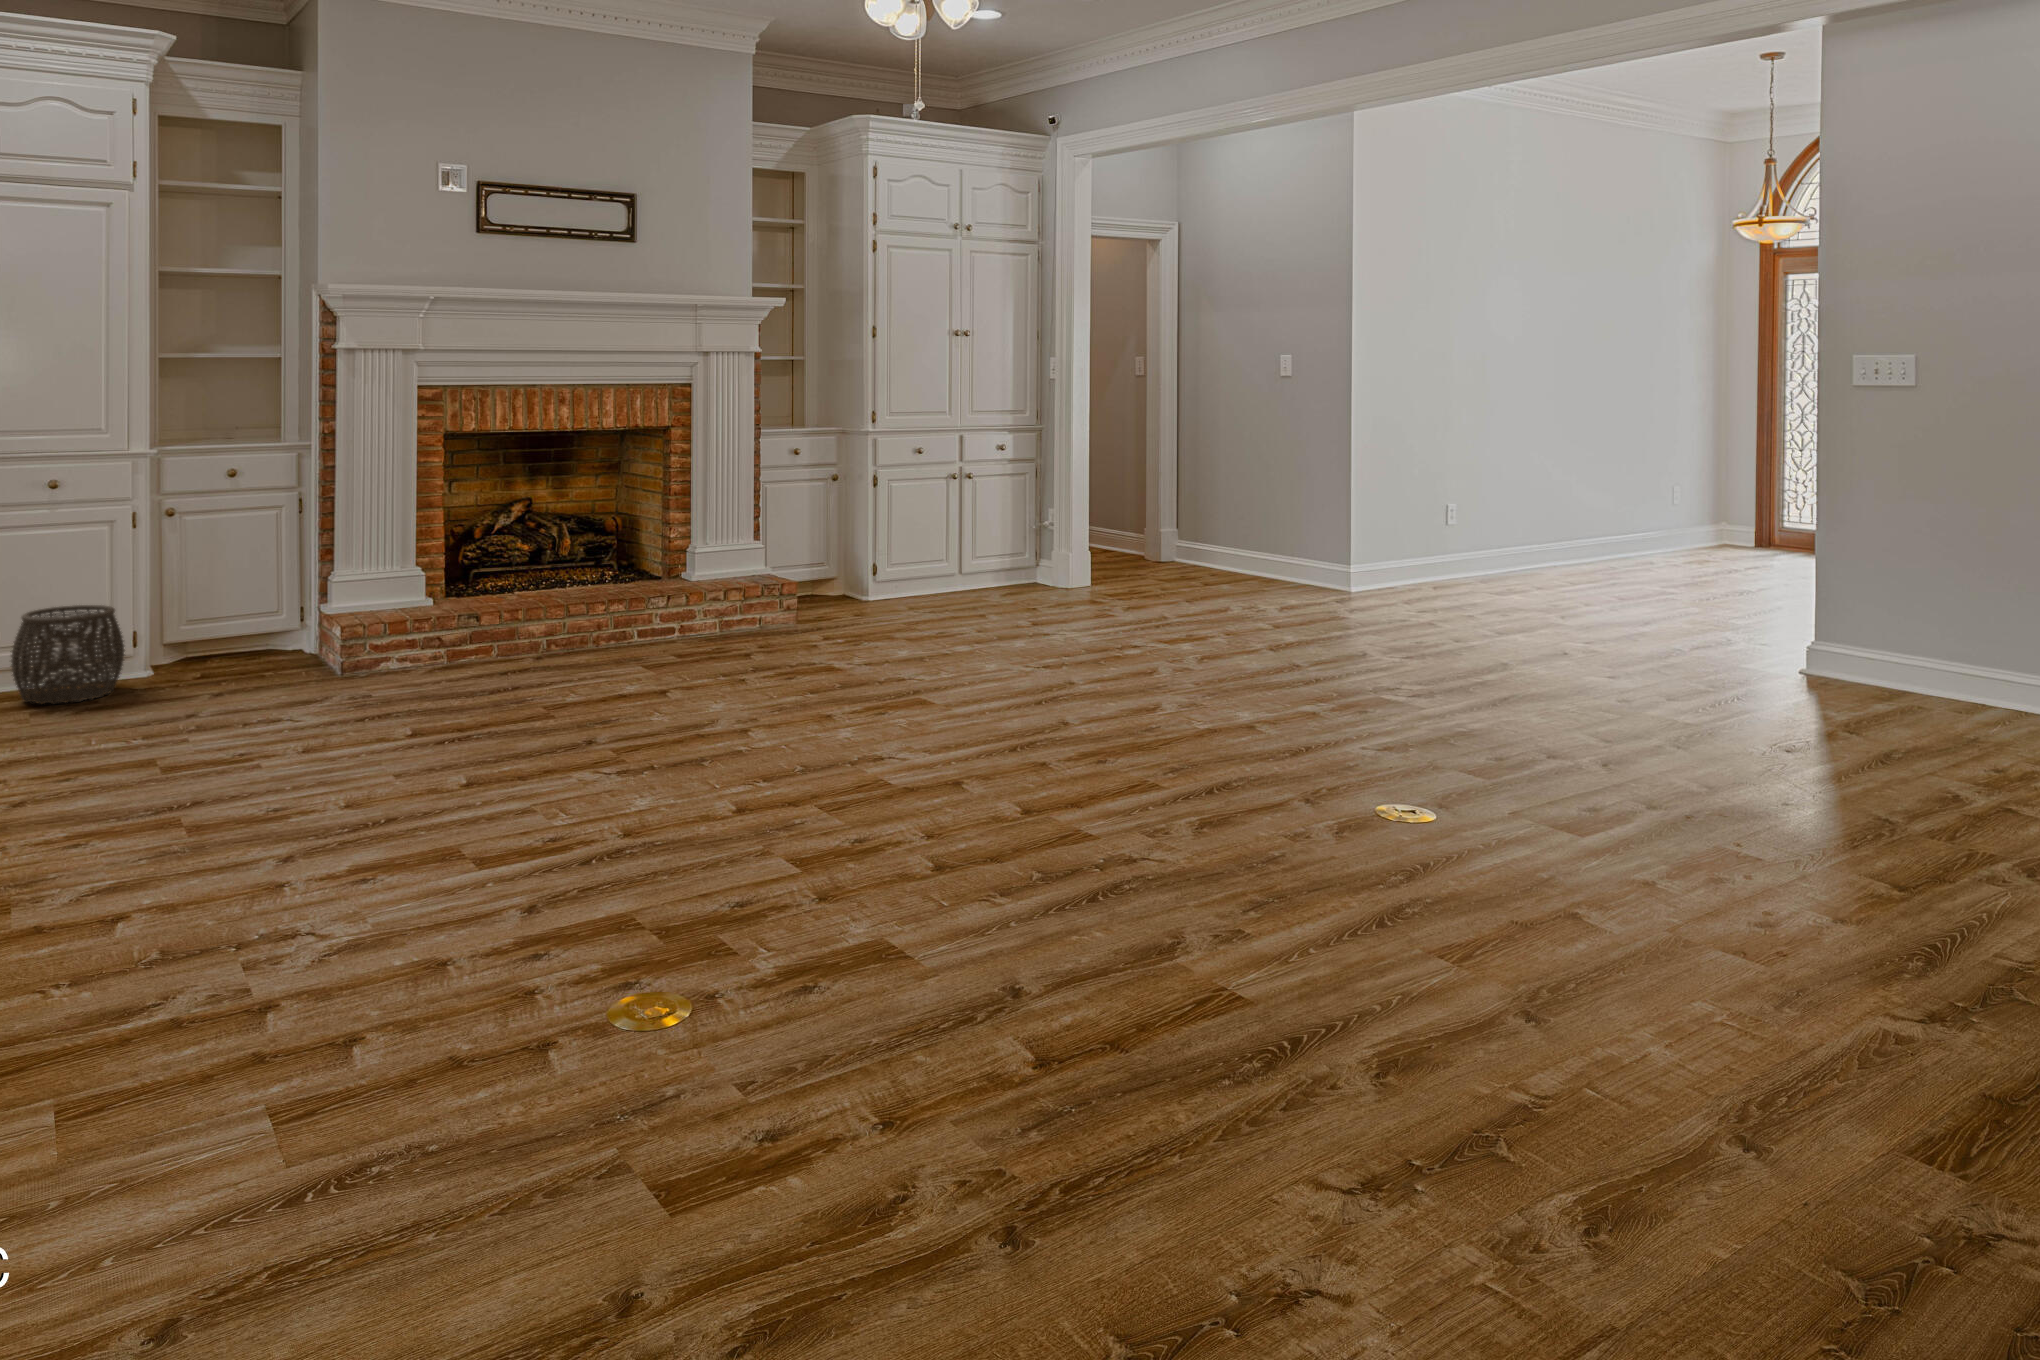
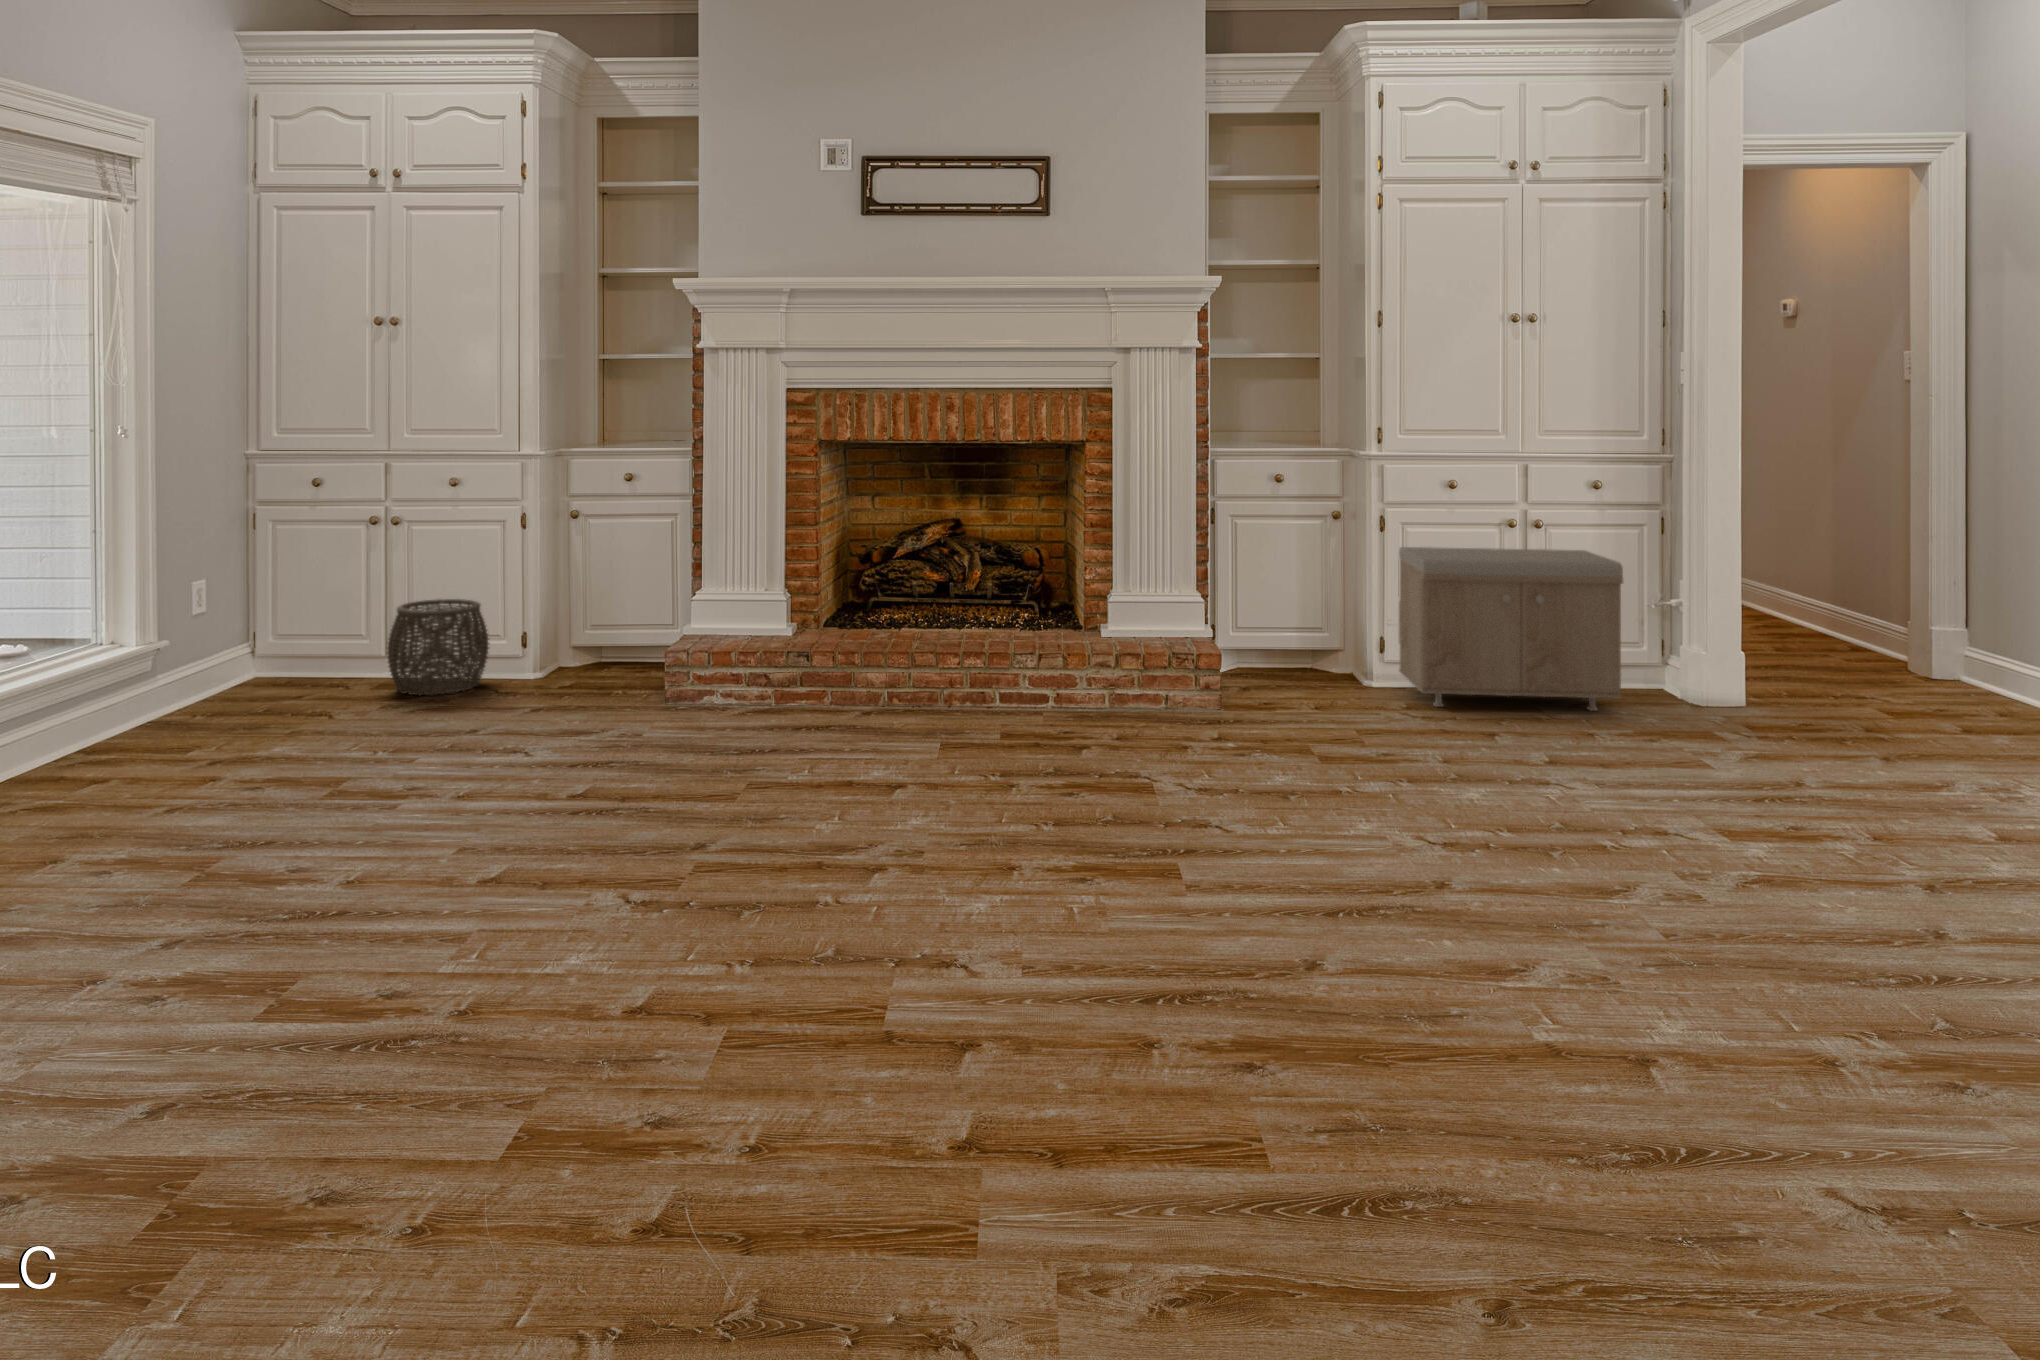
storage bench: none [883,490,1036,606] -> present [1398,547,1623,711]

